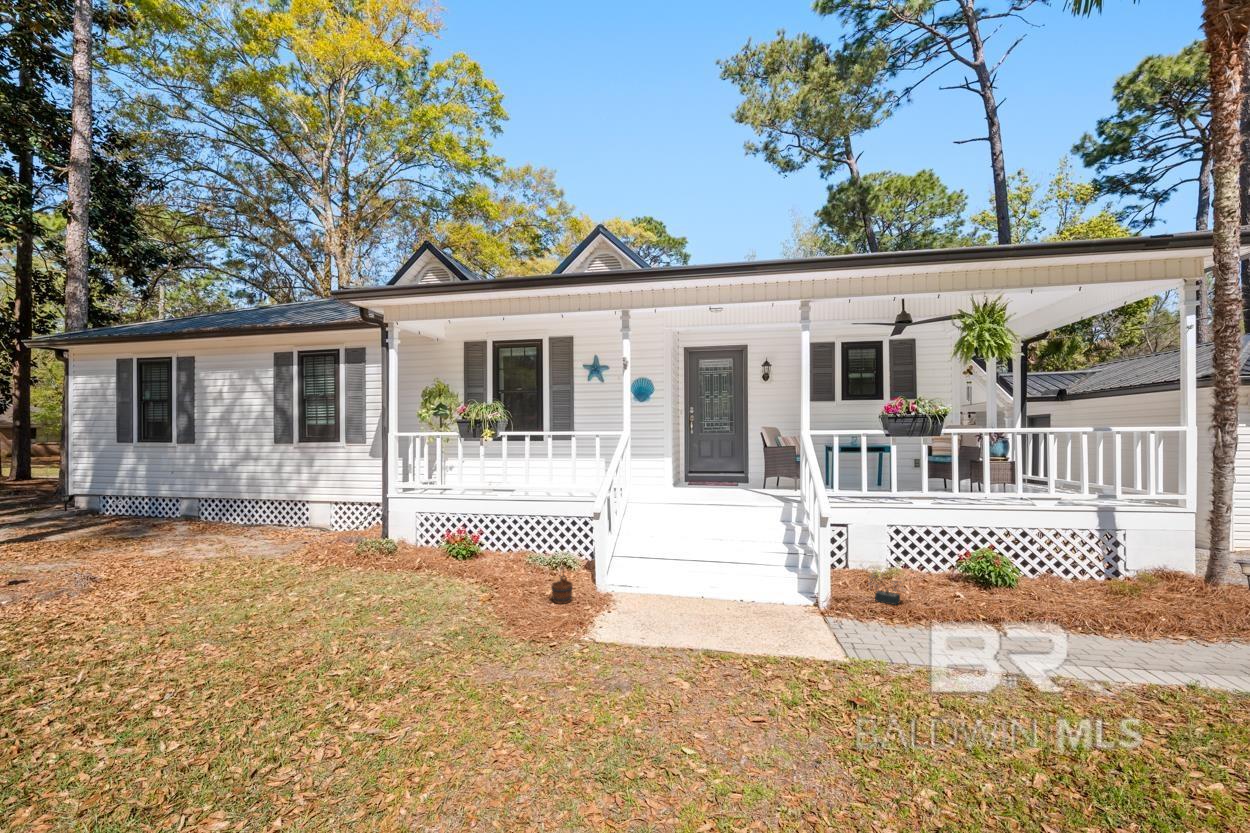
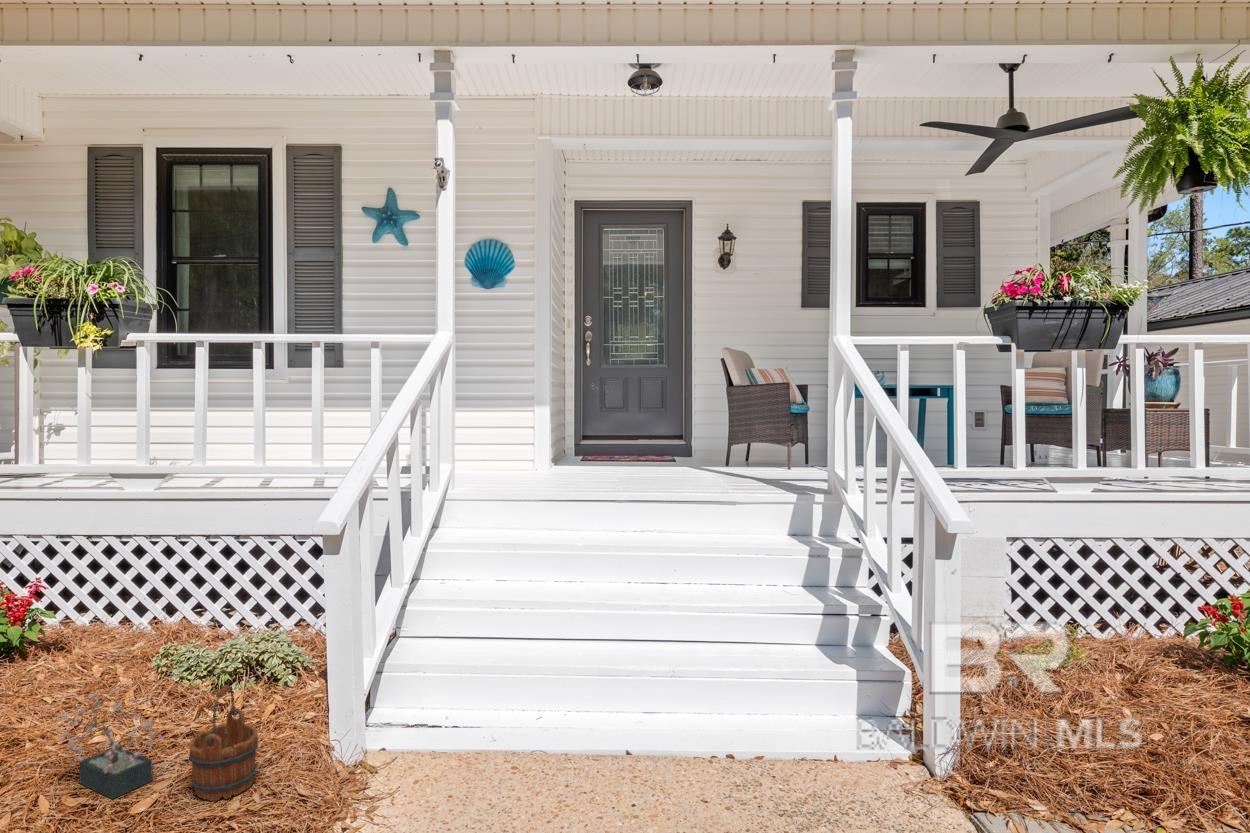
decorative plant: present [868,570,903,605] -> present [58,688,164,799]

